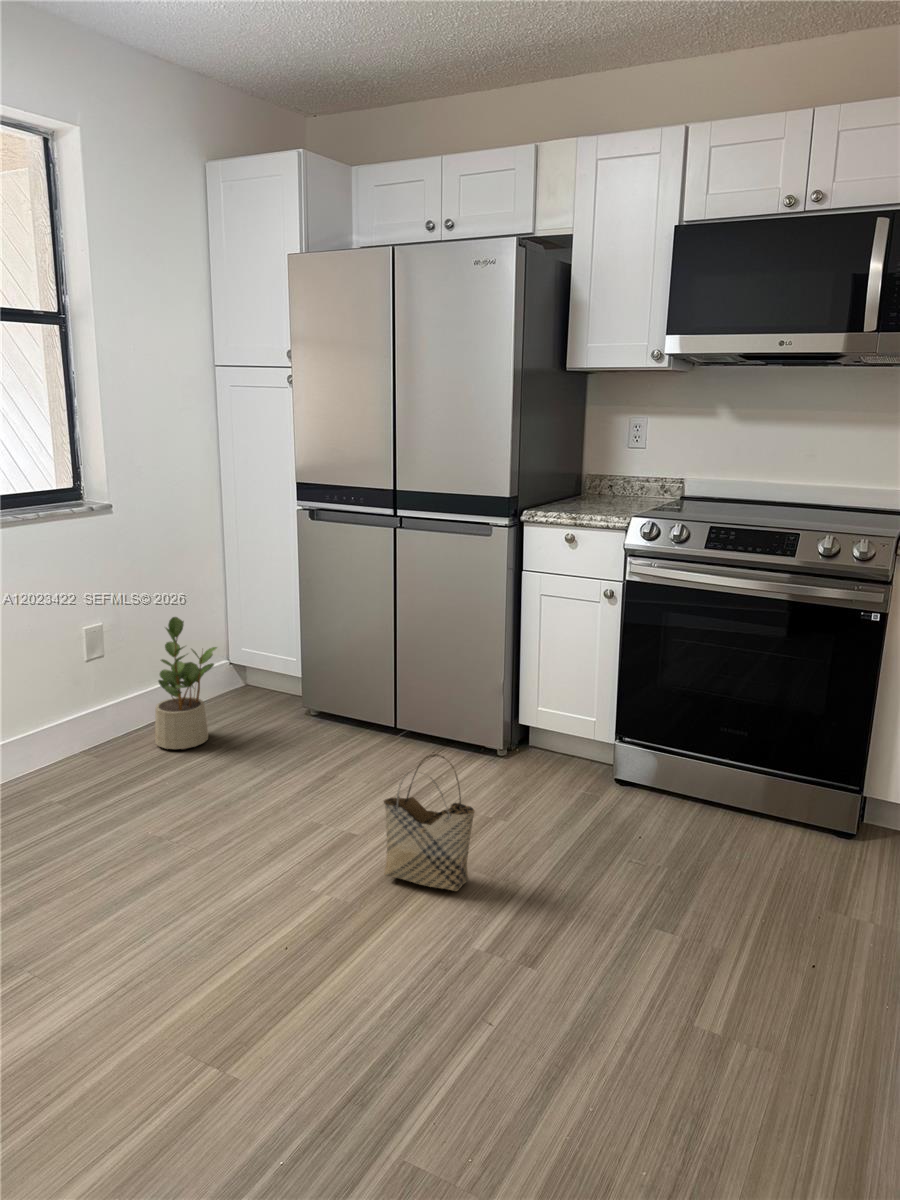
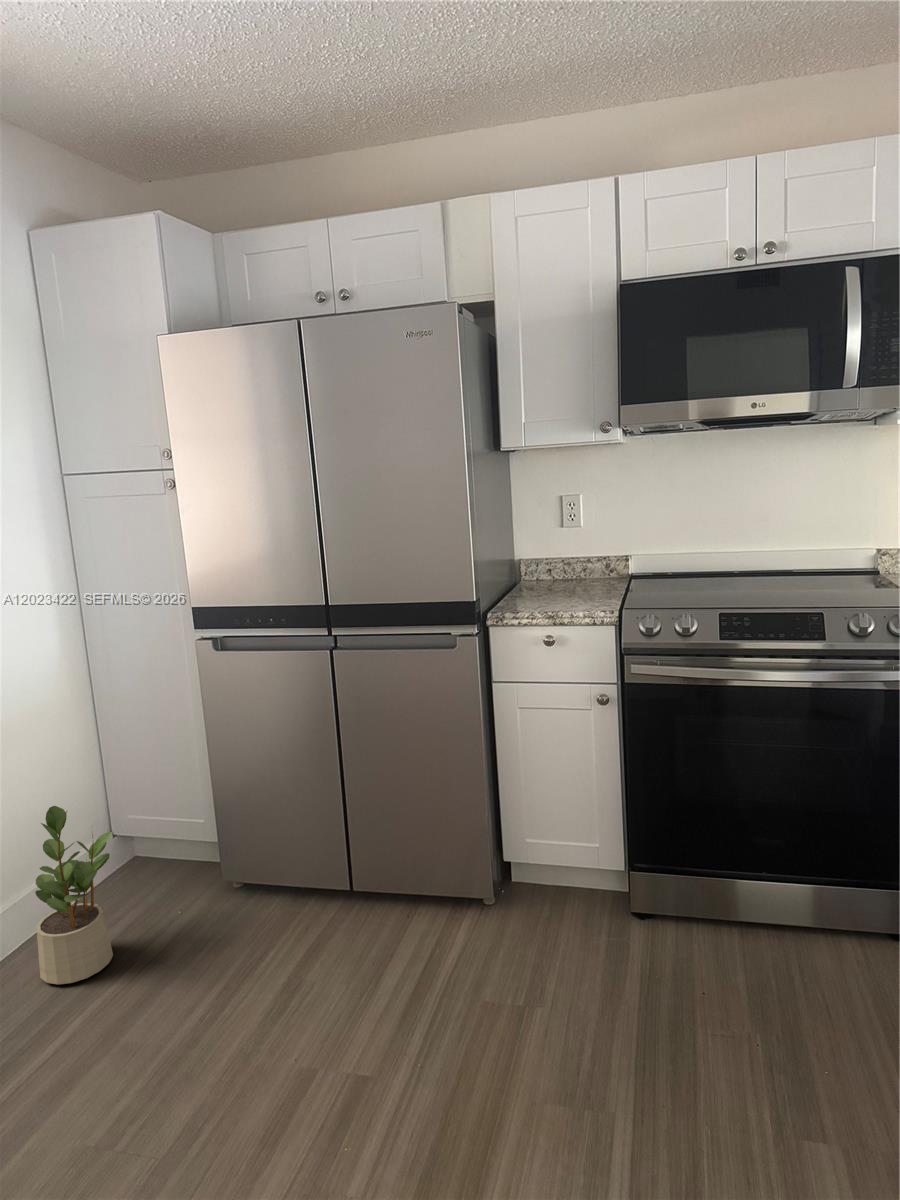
woven basket: present [384,754,475,891] -> none [428,962,554,1150]

